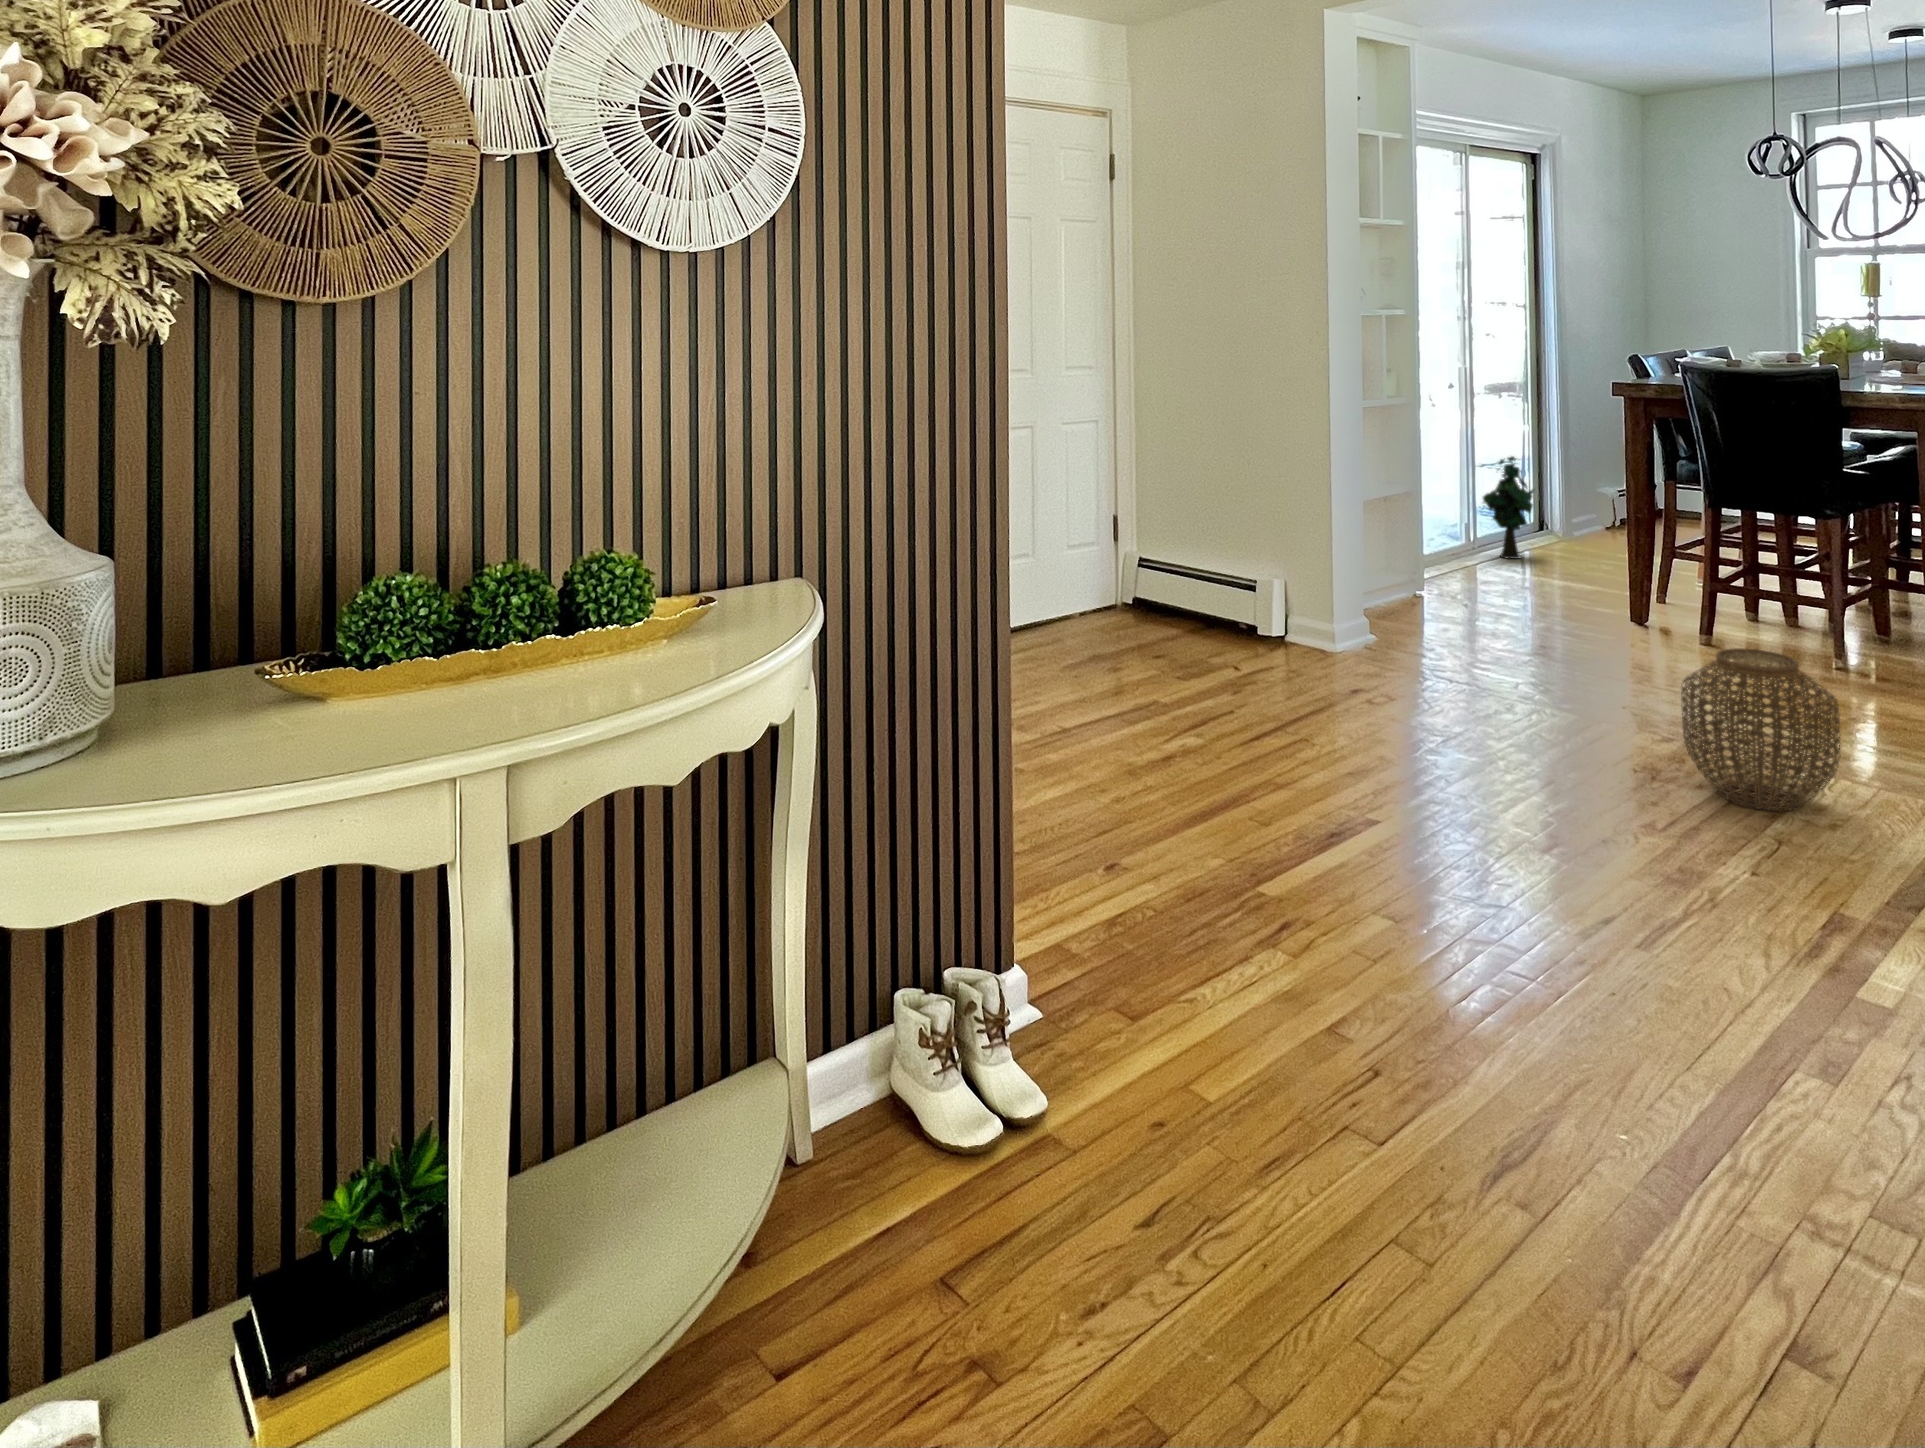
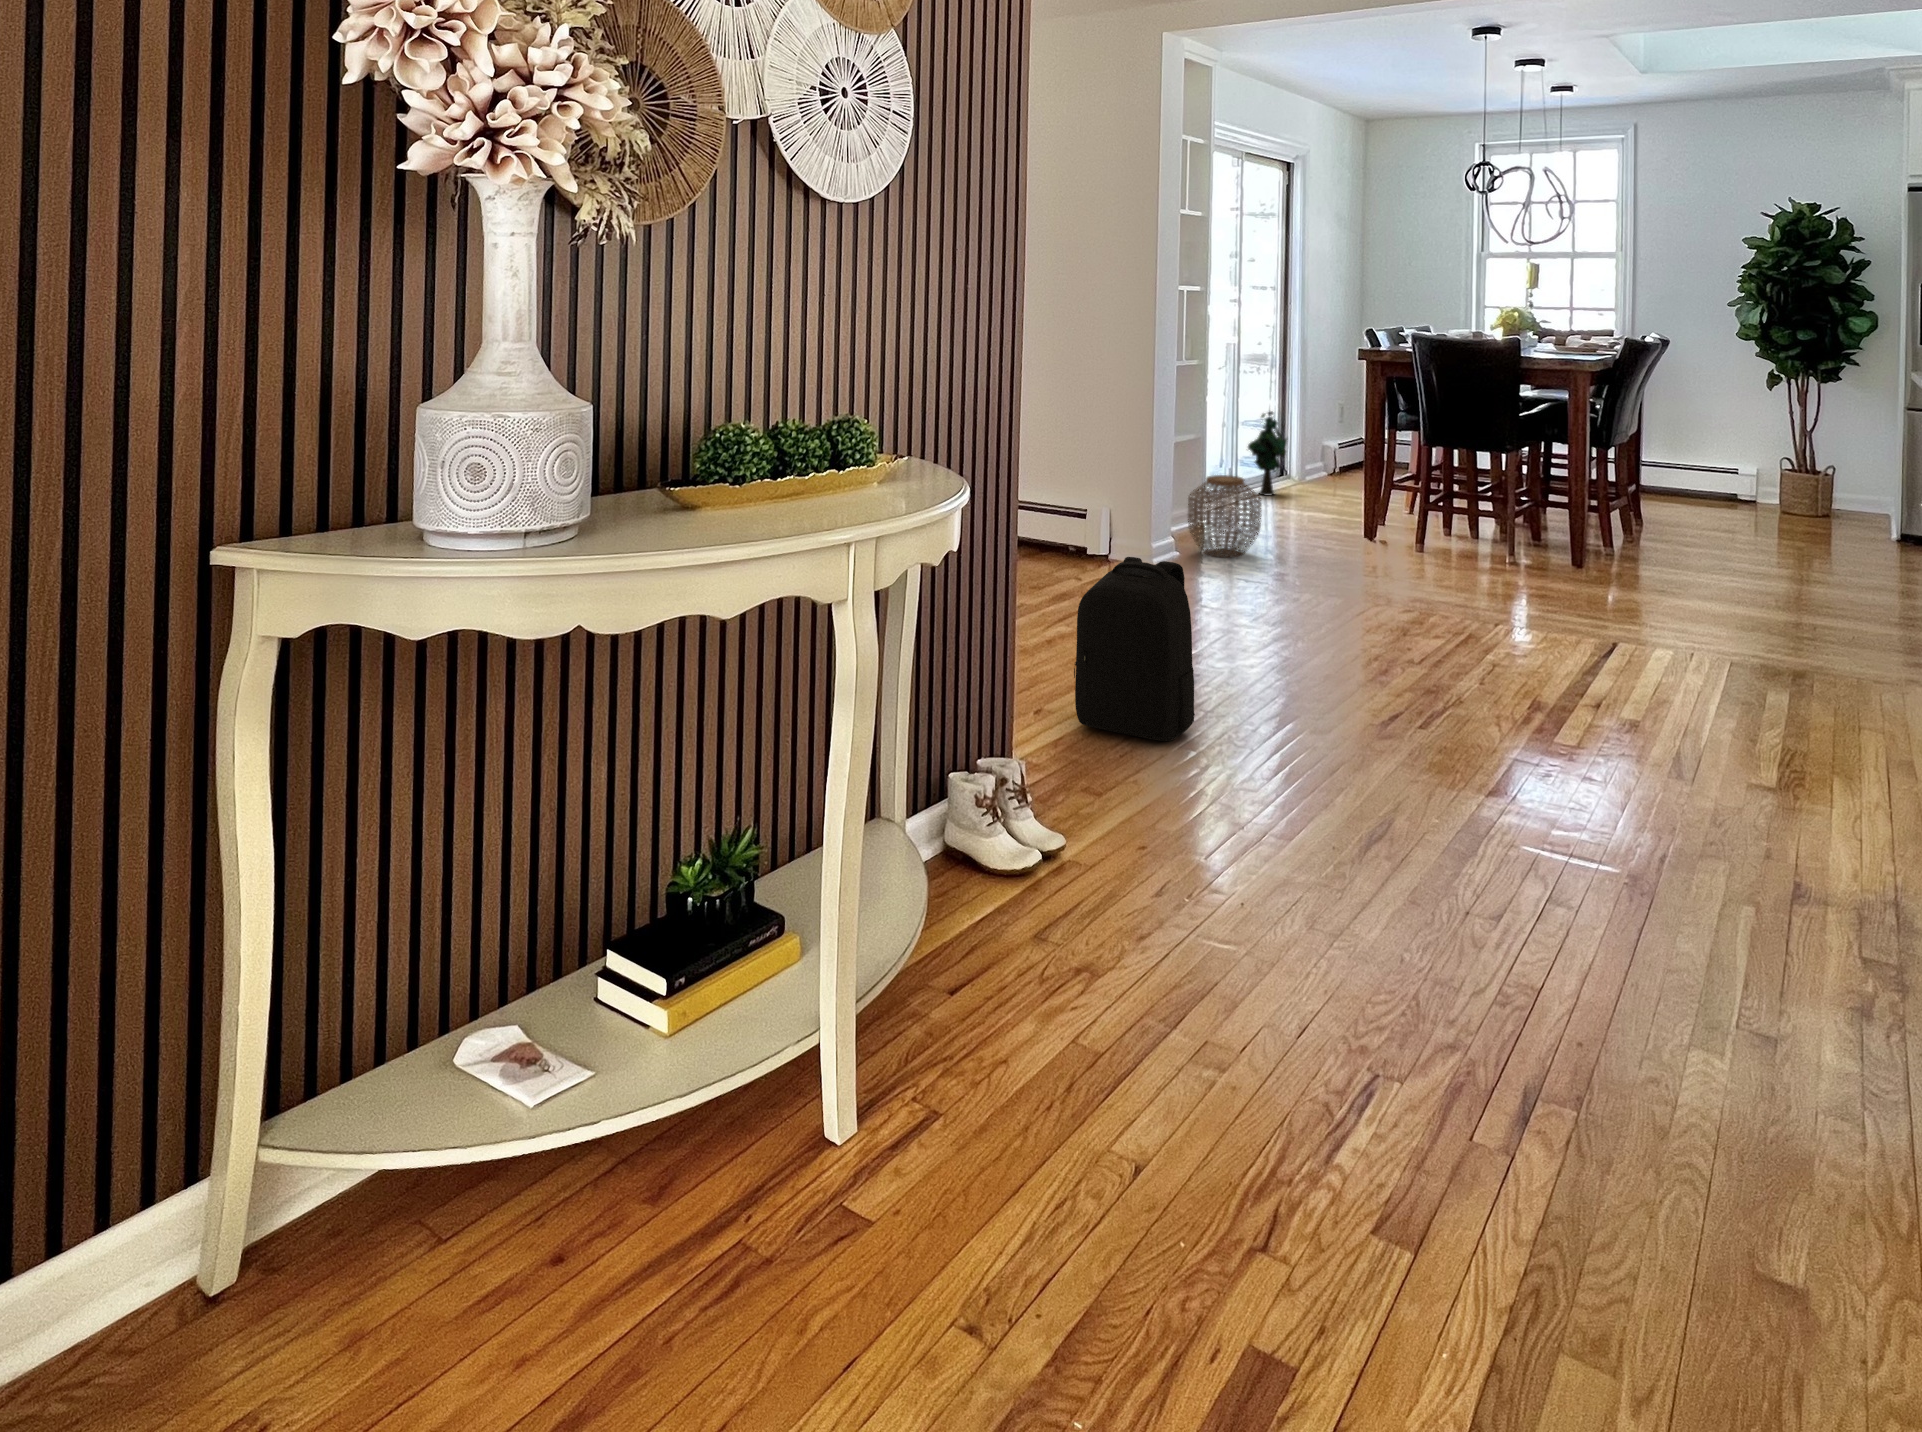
woven basket: present [1681,648,1841,811] -> present [1188,475,1261,558]
backpack: none [1135,680,1299,937] -> present [1074,557,1195,741]

